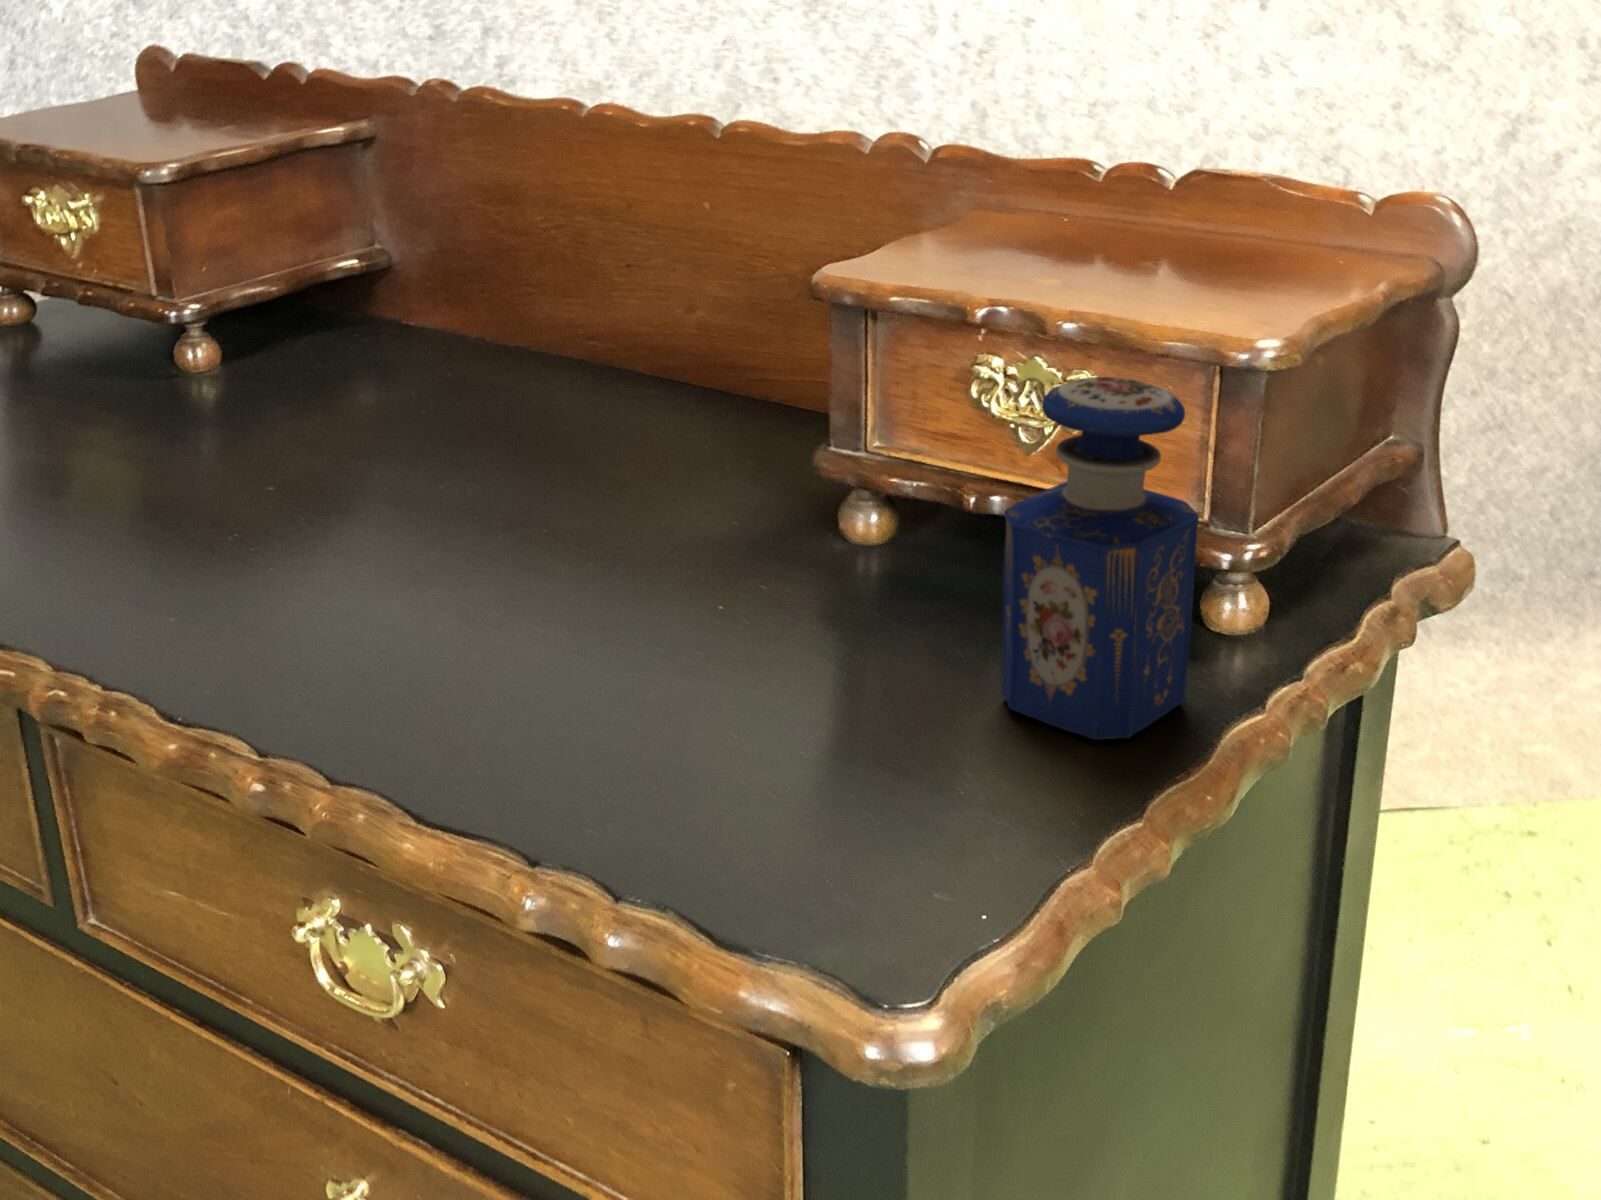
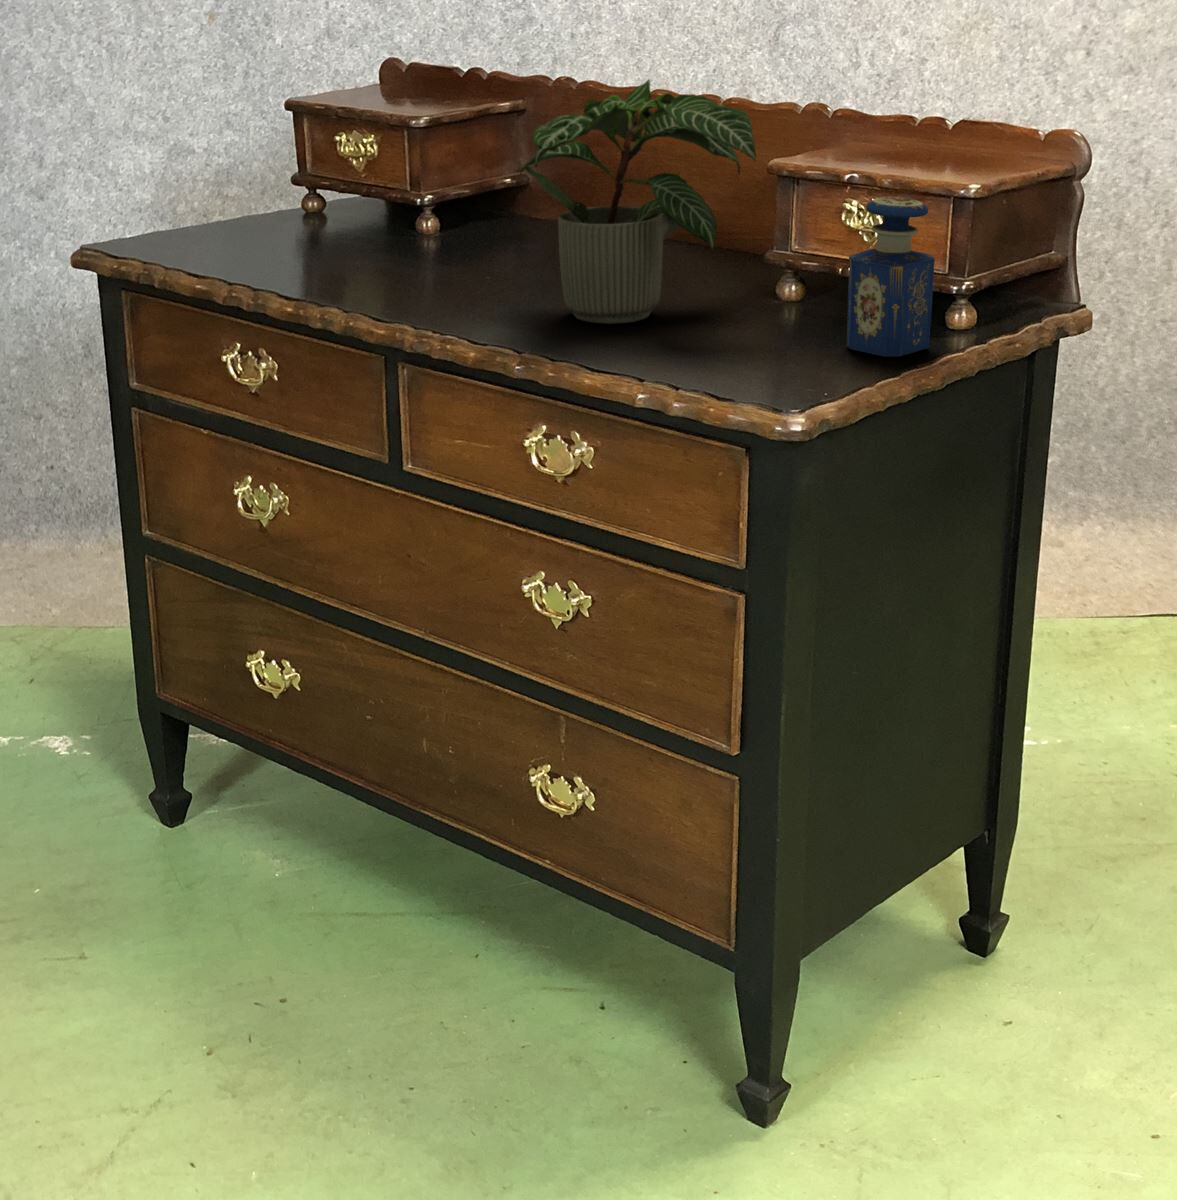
potted plant: none [271,105,786,633] -> present [520,80,756,324]

